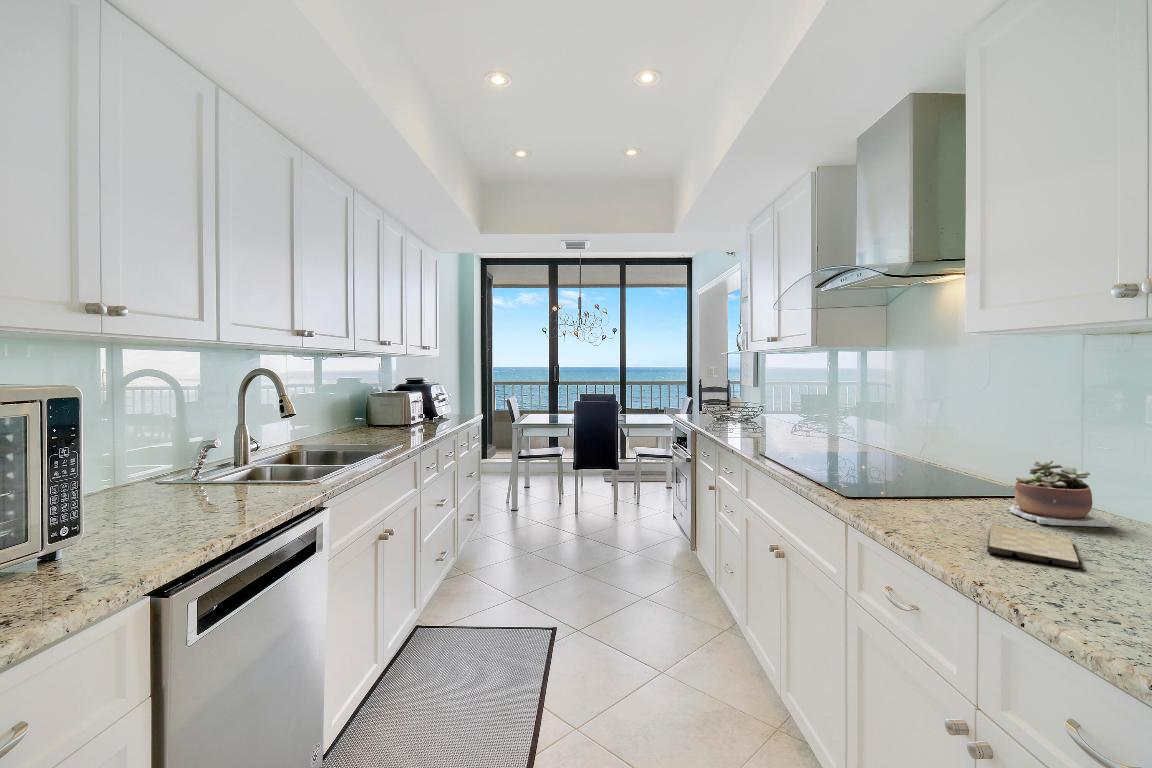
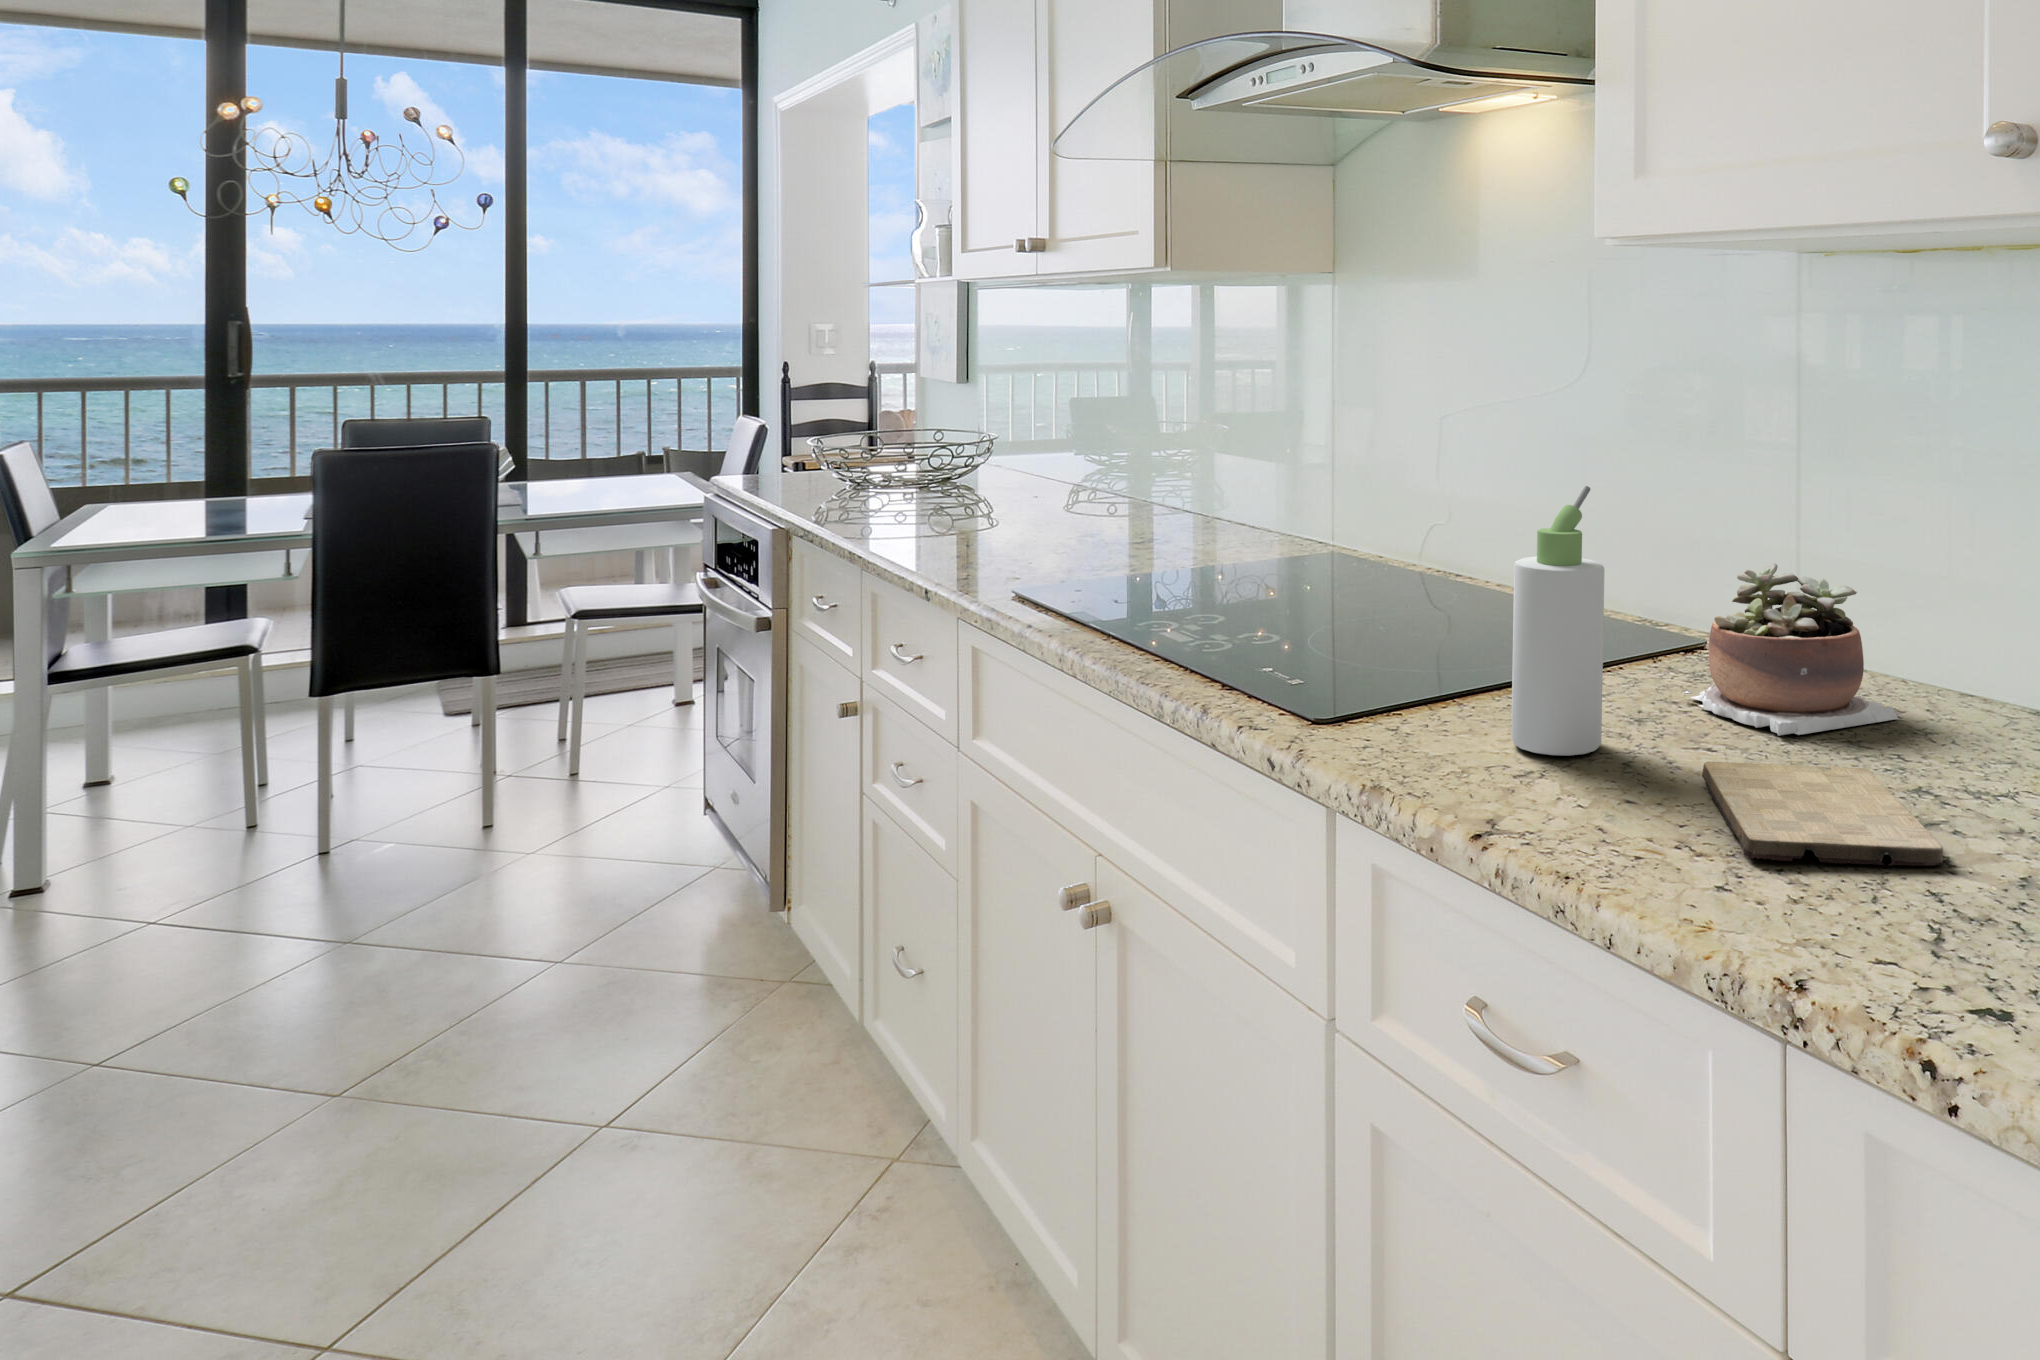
bottle: none [916,425,955,518] -> present [1511,486,1605,756]

